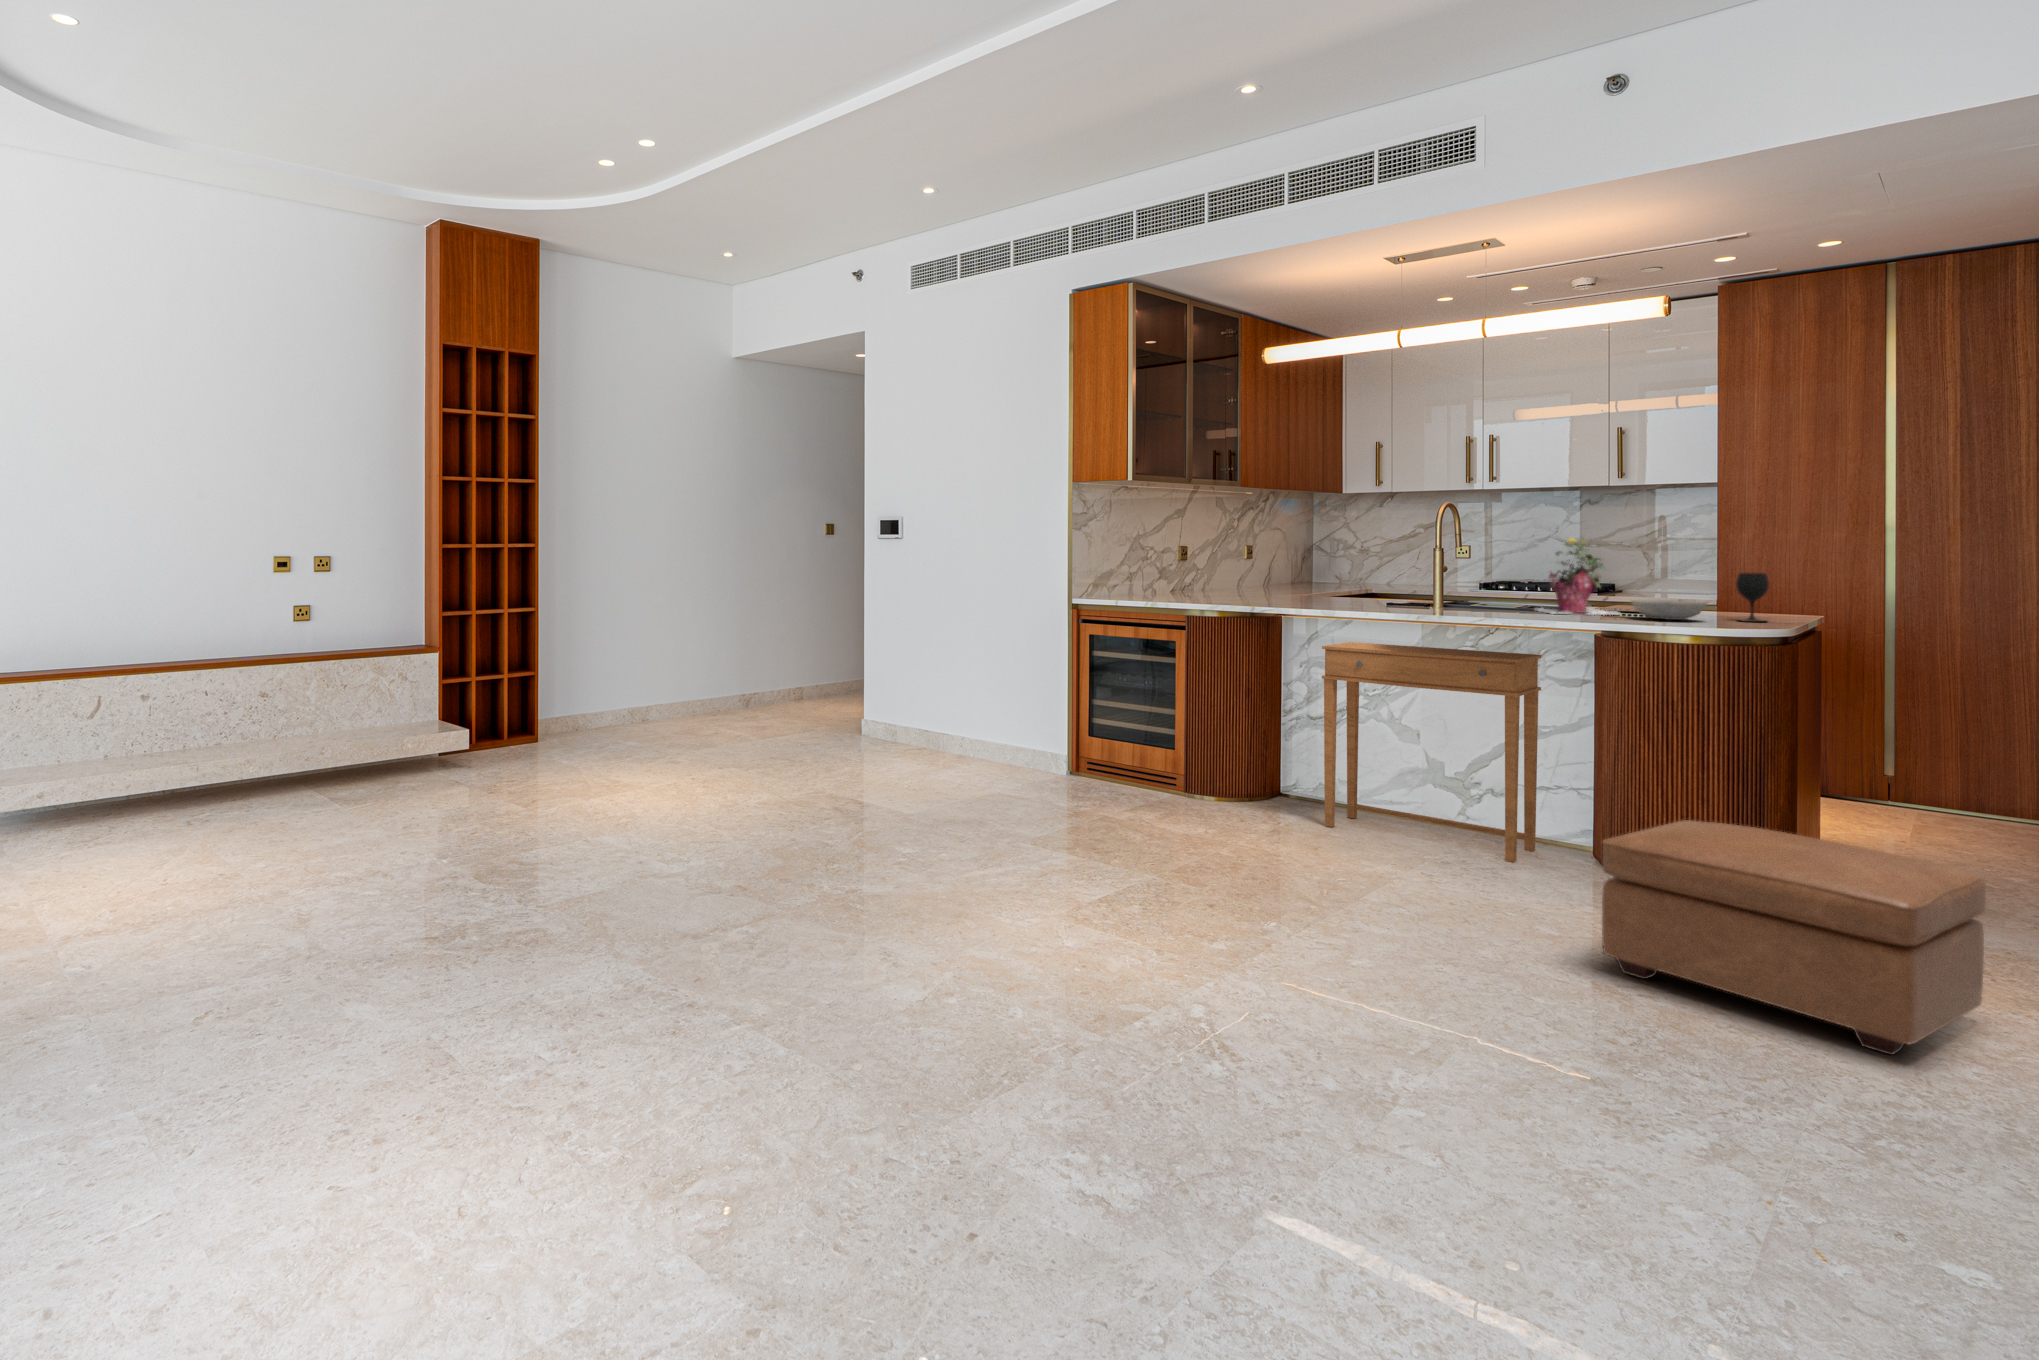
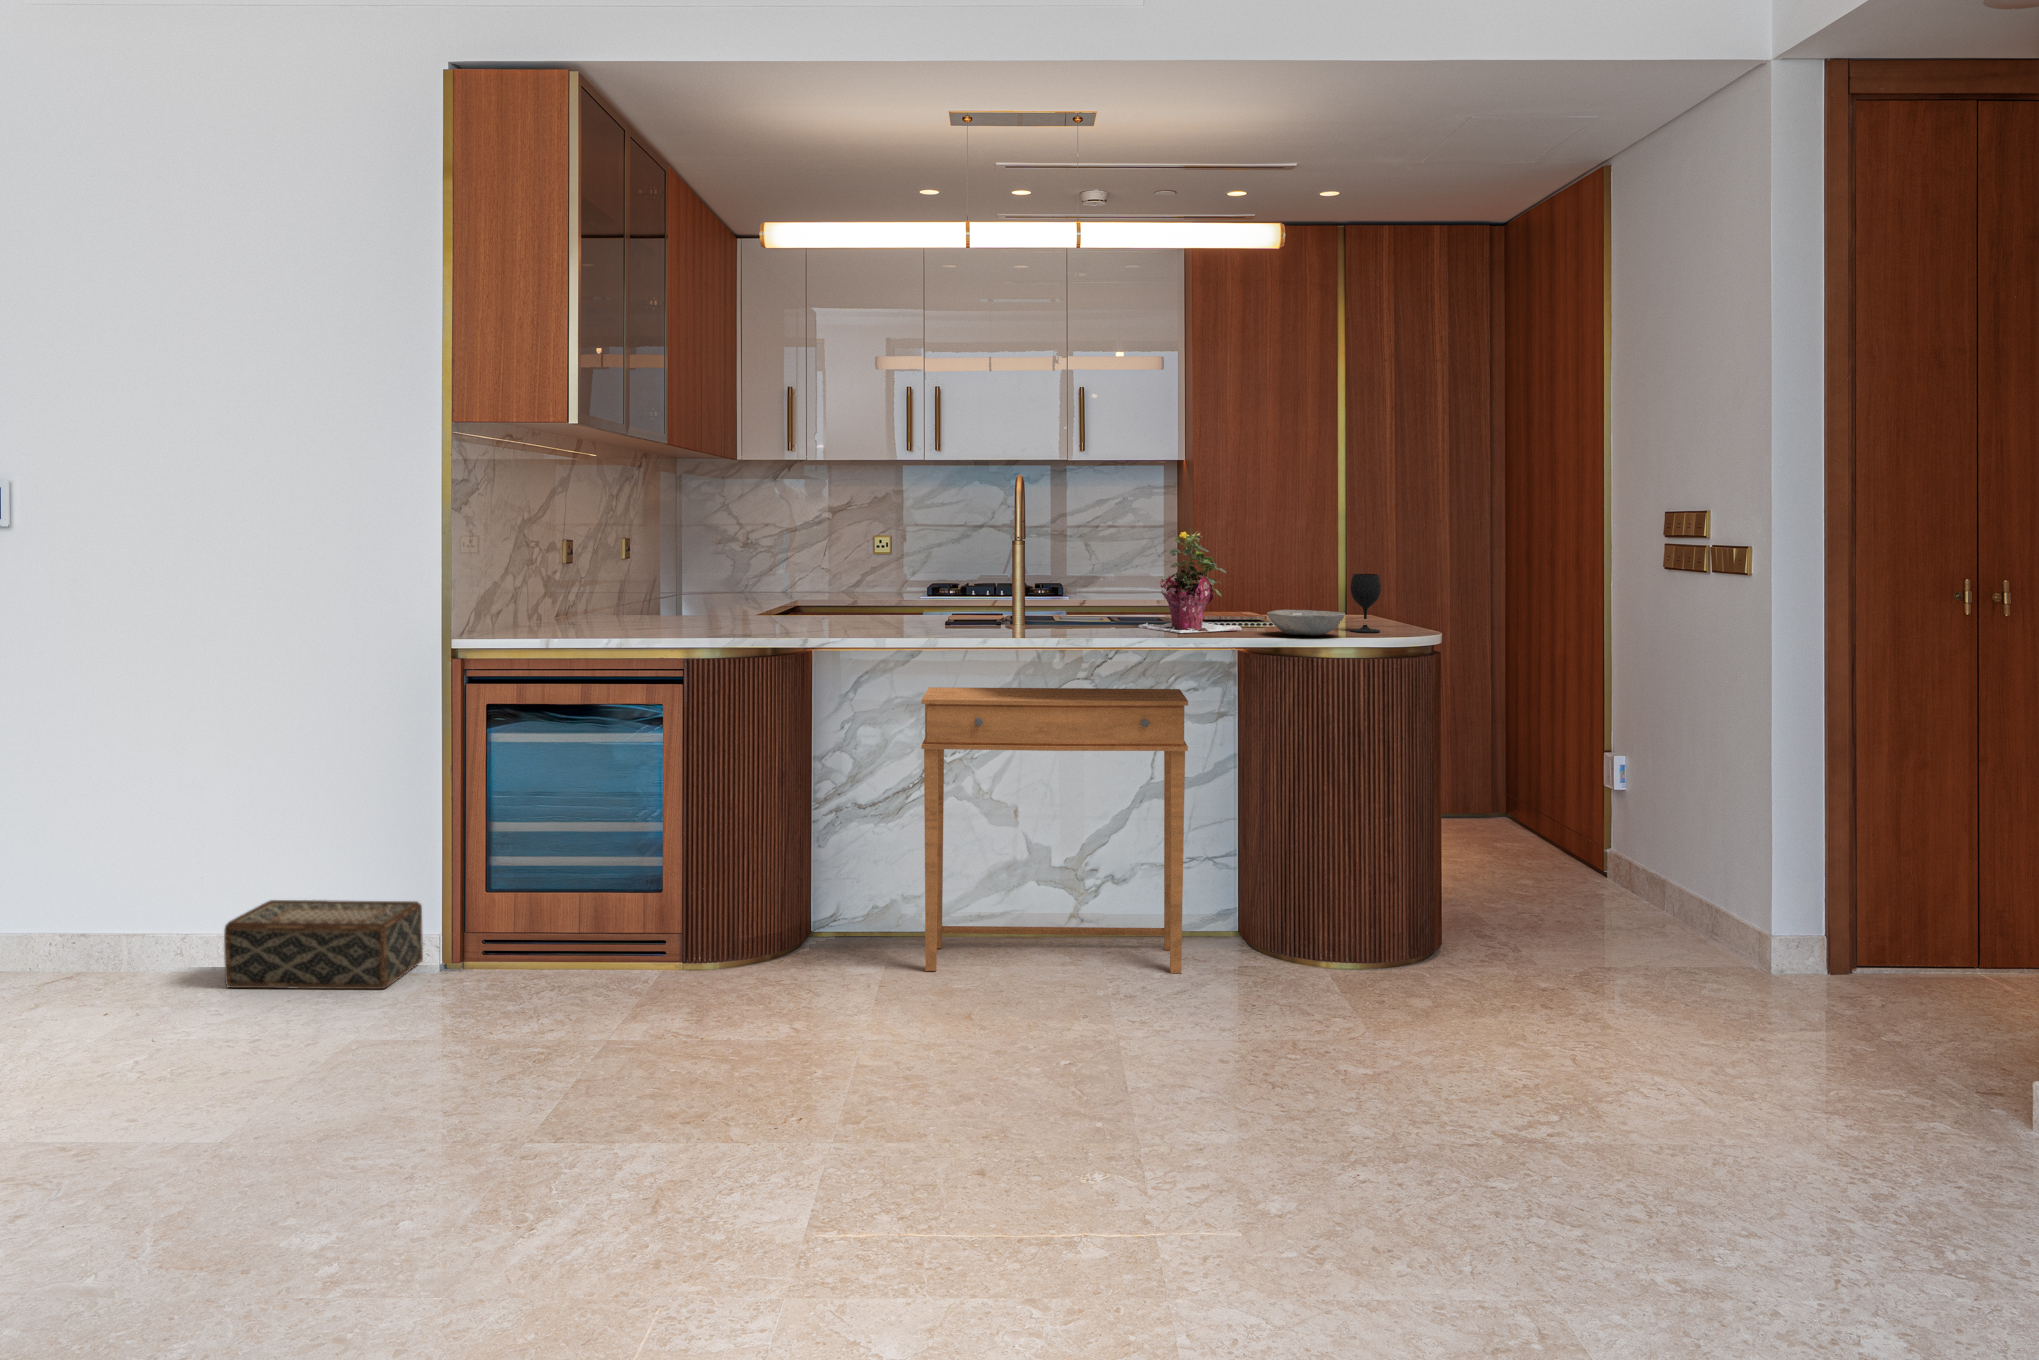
woven basket: none [965,729,1058,779] -> present [224,900,423,989]
ottoman: present [1602,820,1986,1055] -> none [1453,895,1796,1140]

